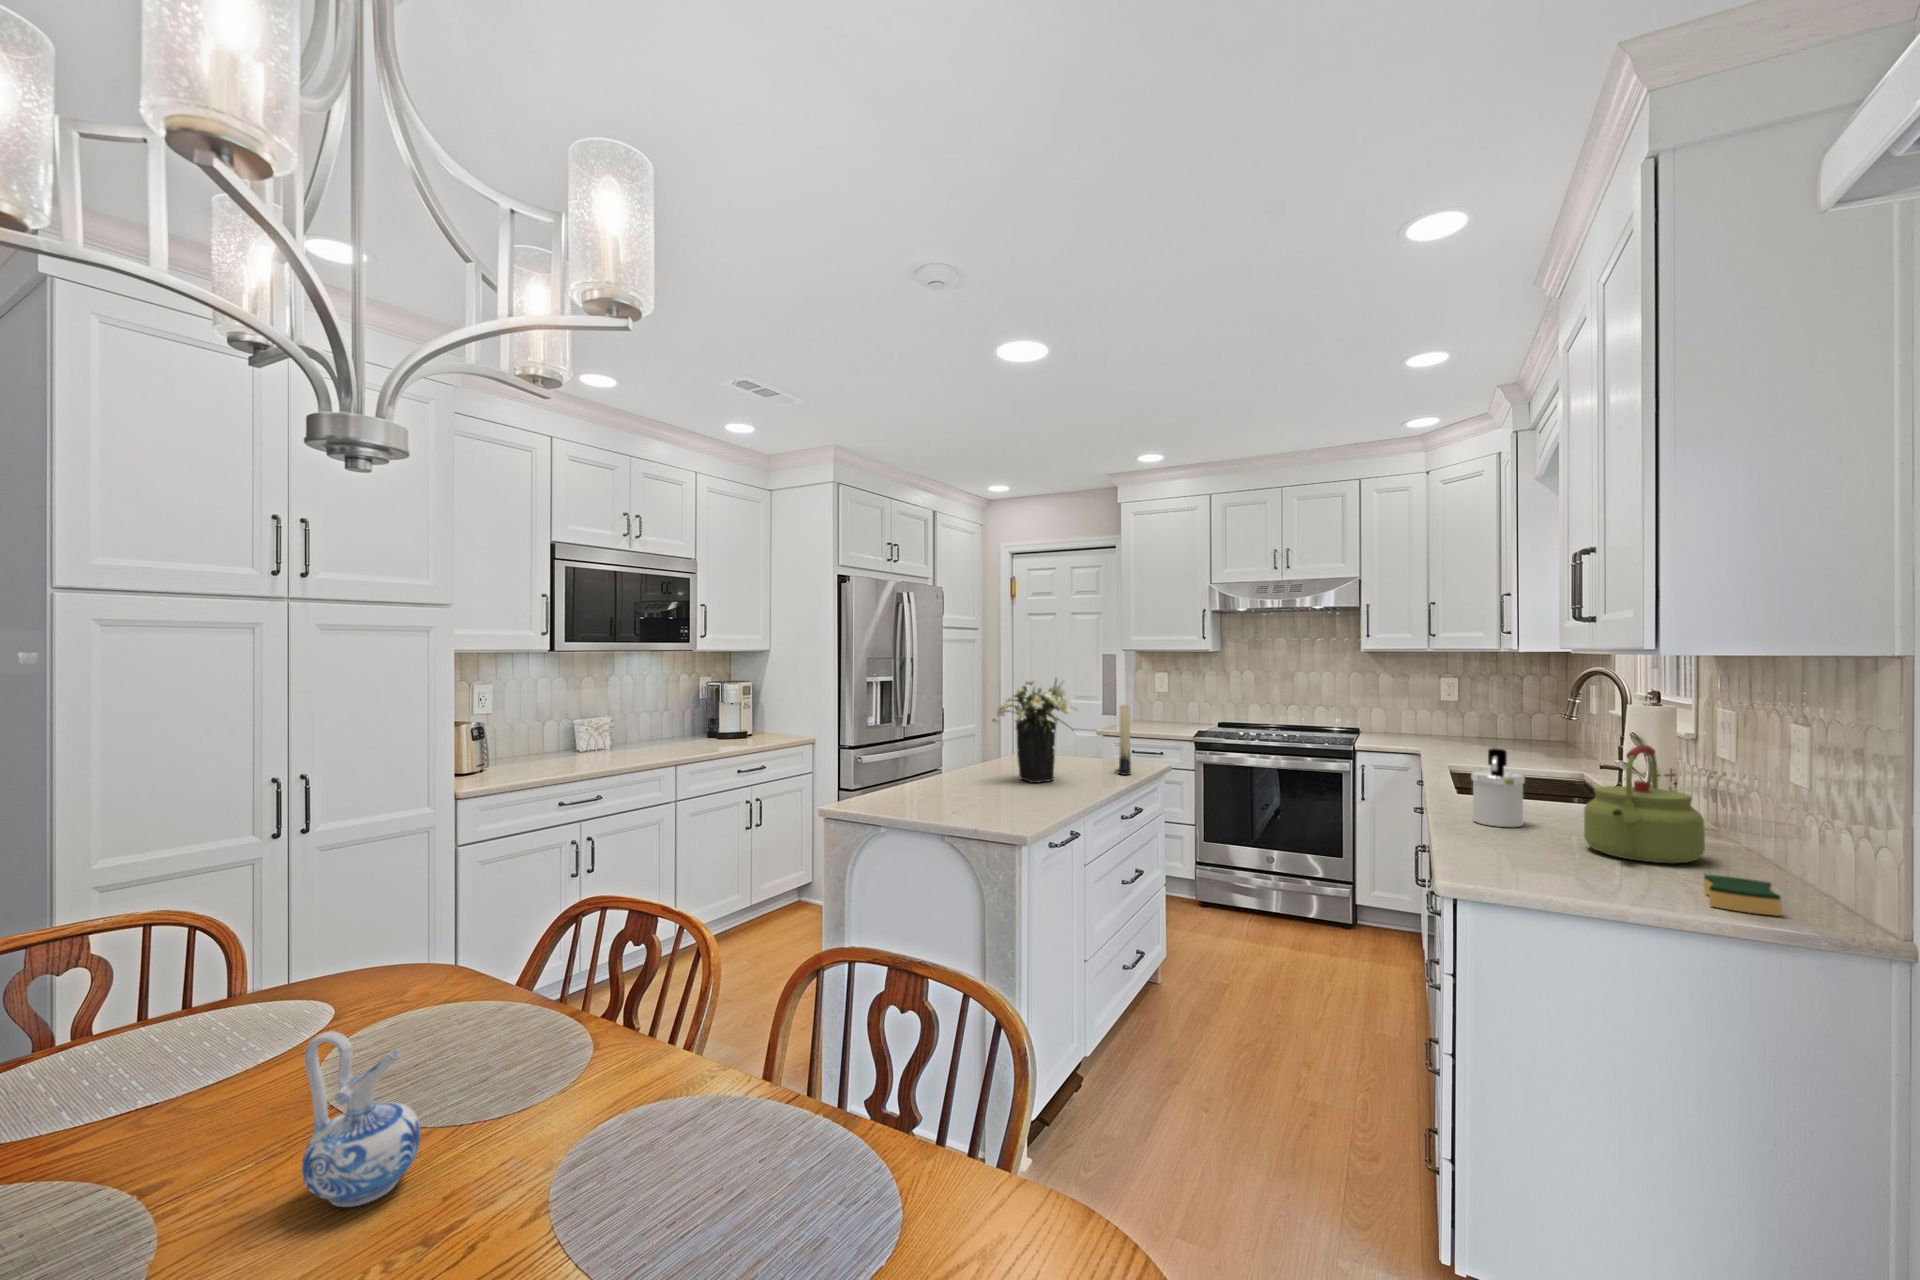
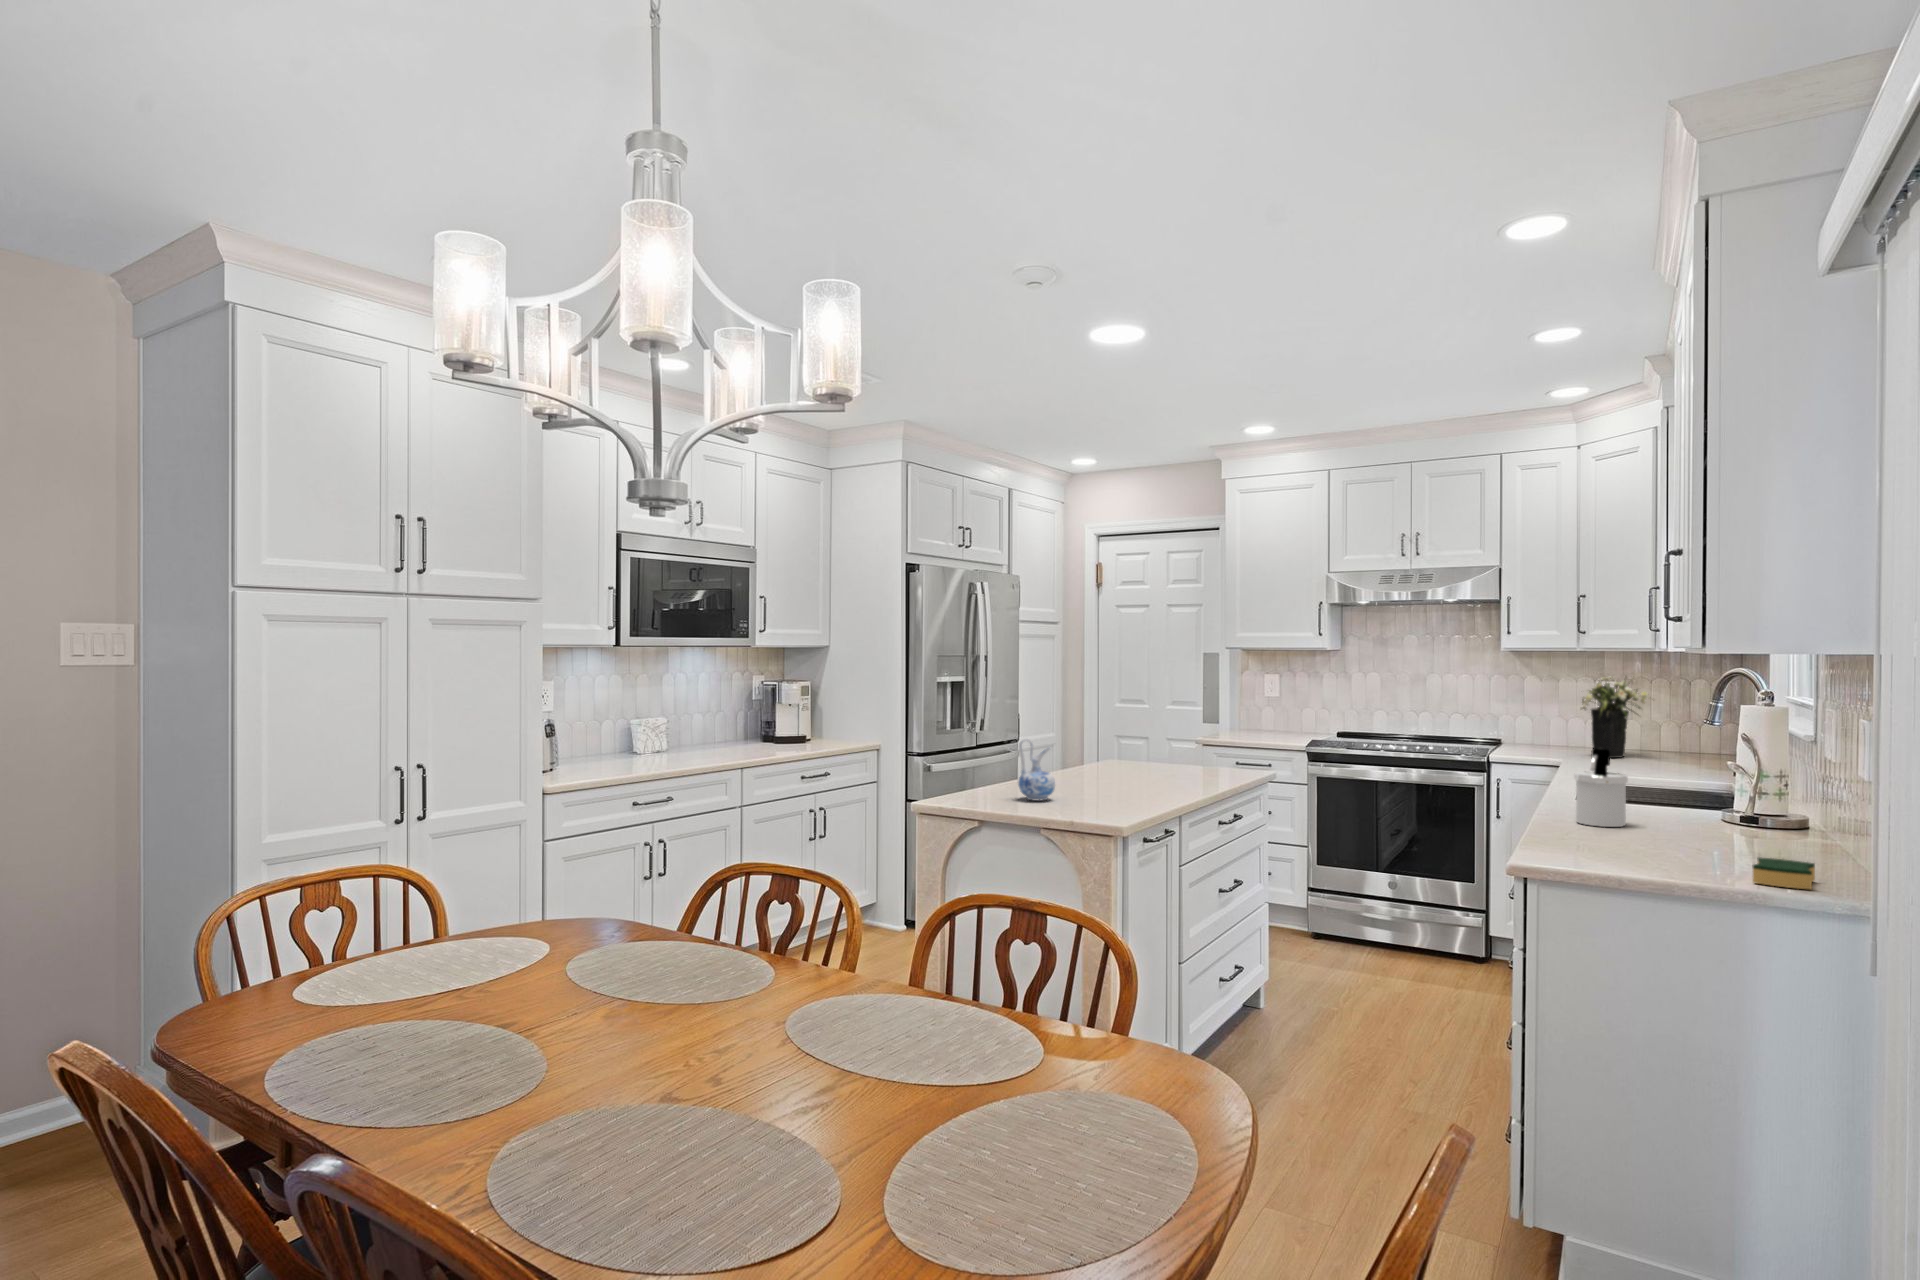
flower arrangement: present [992,679,1070,783] -> present [1581,677,1653,758]
candle: present [1115,706,1131,775] -> none [1211,704,1229,779]
kettle: present [1584,745,1705,863] -> none [1672,742,1784,855]
ceramic pitcher: present [302,1031,420,1207] -> present [1018,738,1055,801]

